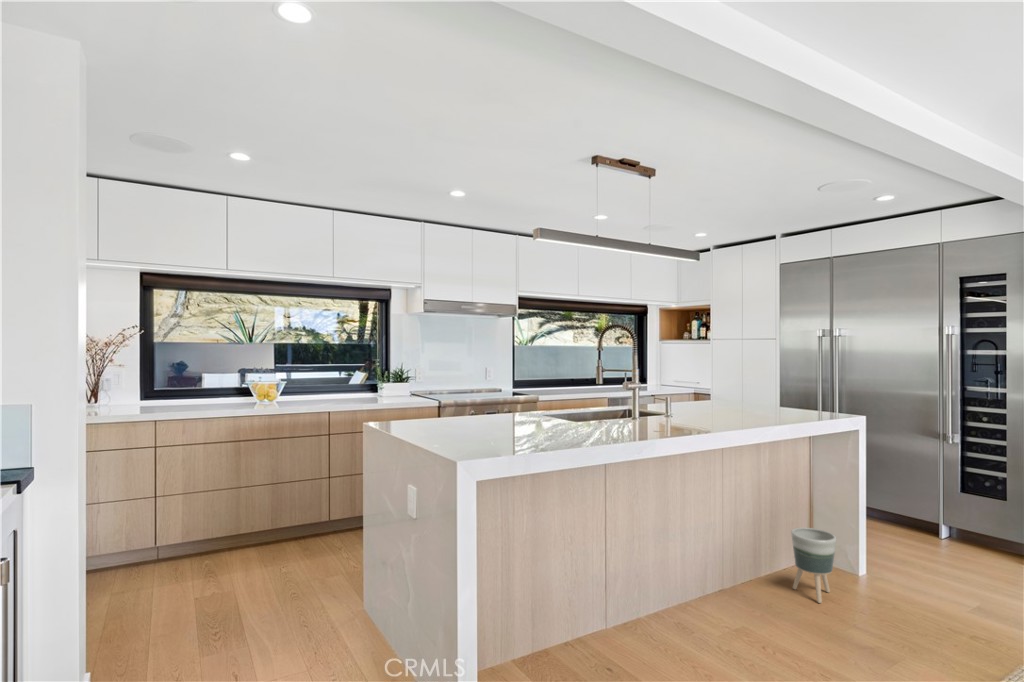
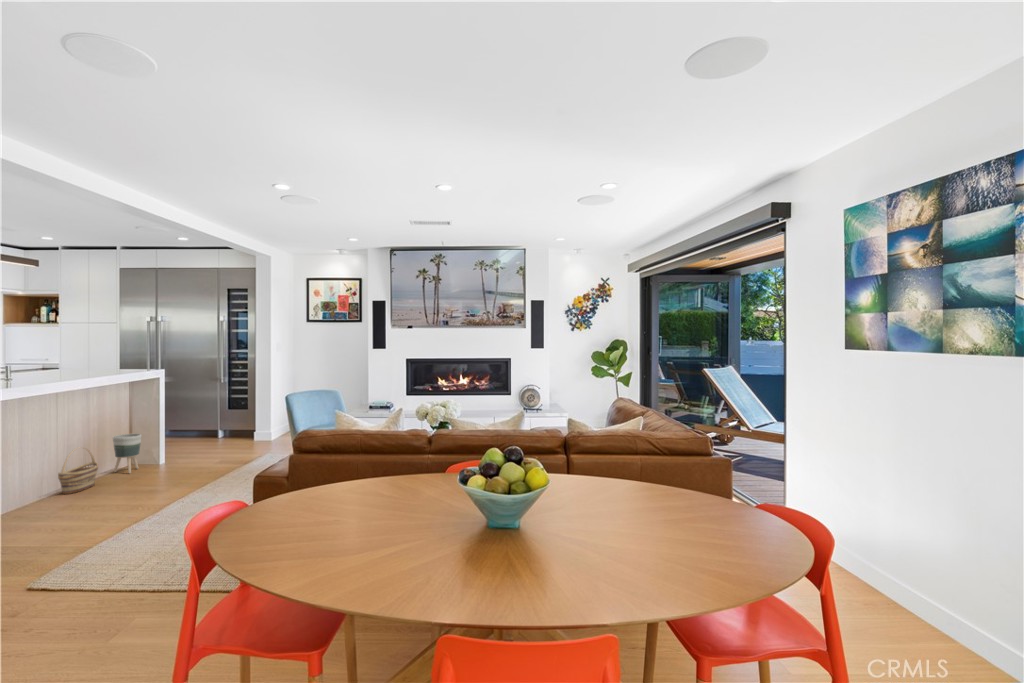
basket: none [724,552,776,633] -> present [58,450,98,494]

